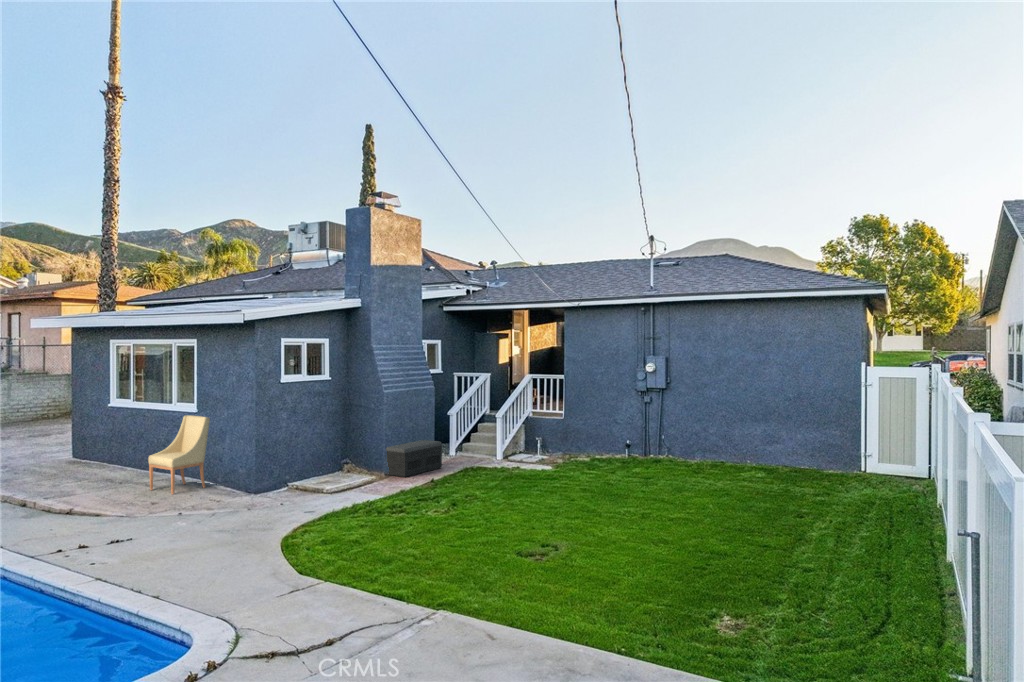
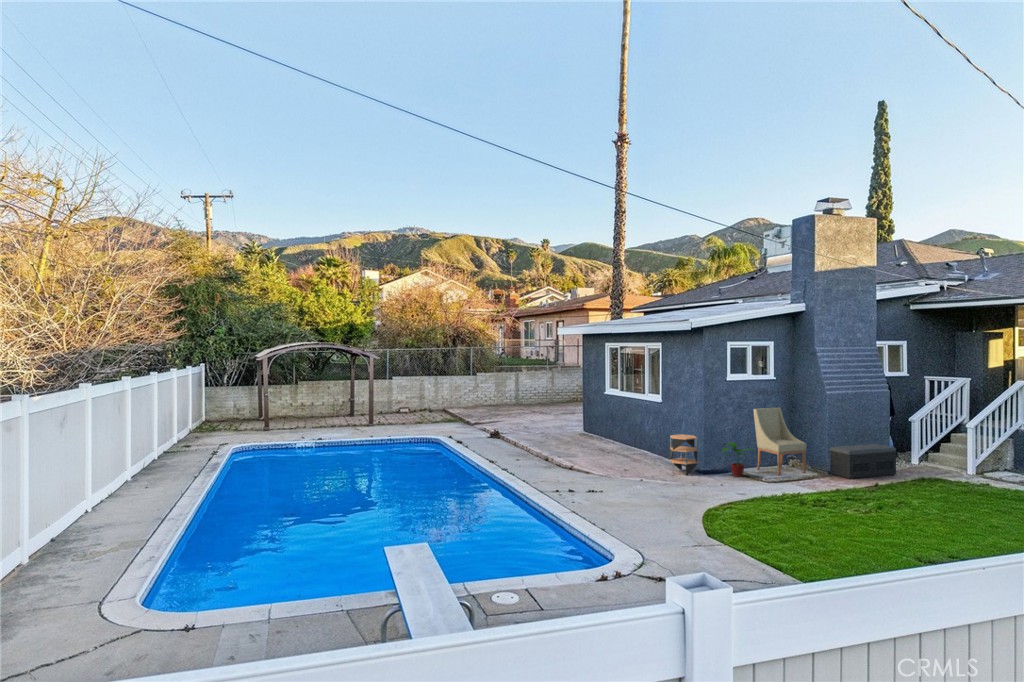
chair: present [148,415,210,494] -> present [754,408,807,476]
side table: none [214,449,248,499] -> present [670,434,697,476]
potted plant: none [277,453,317,491] -> present [722,443,754,477]

